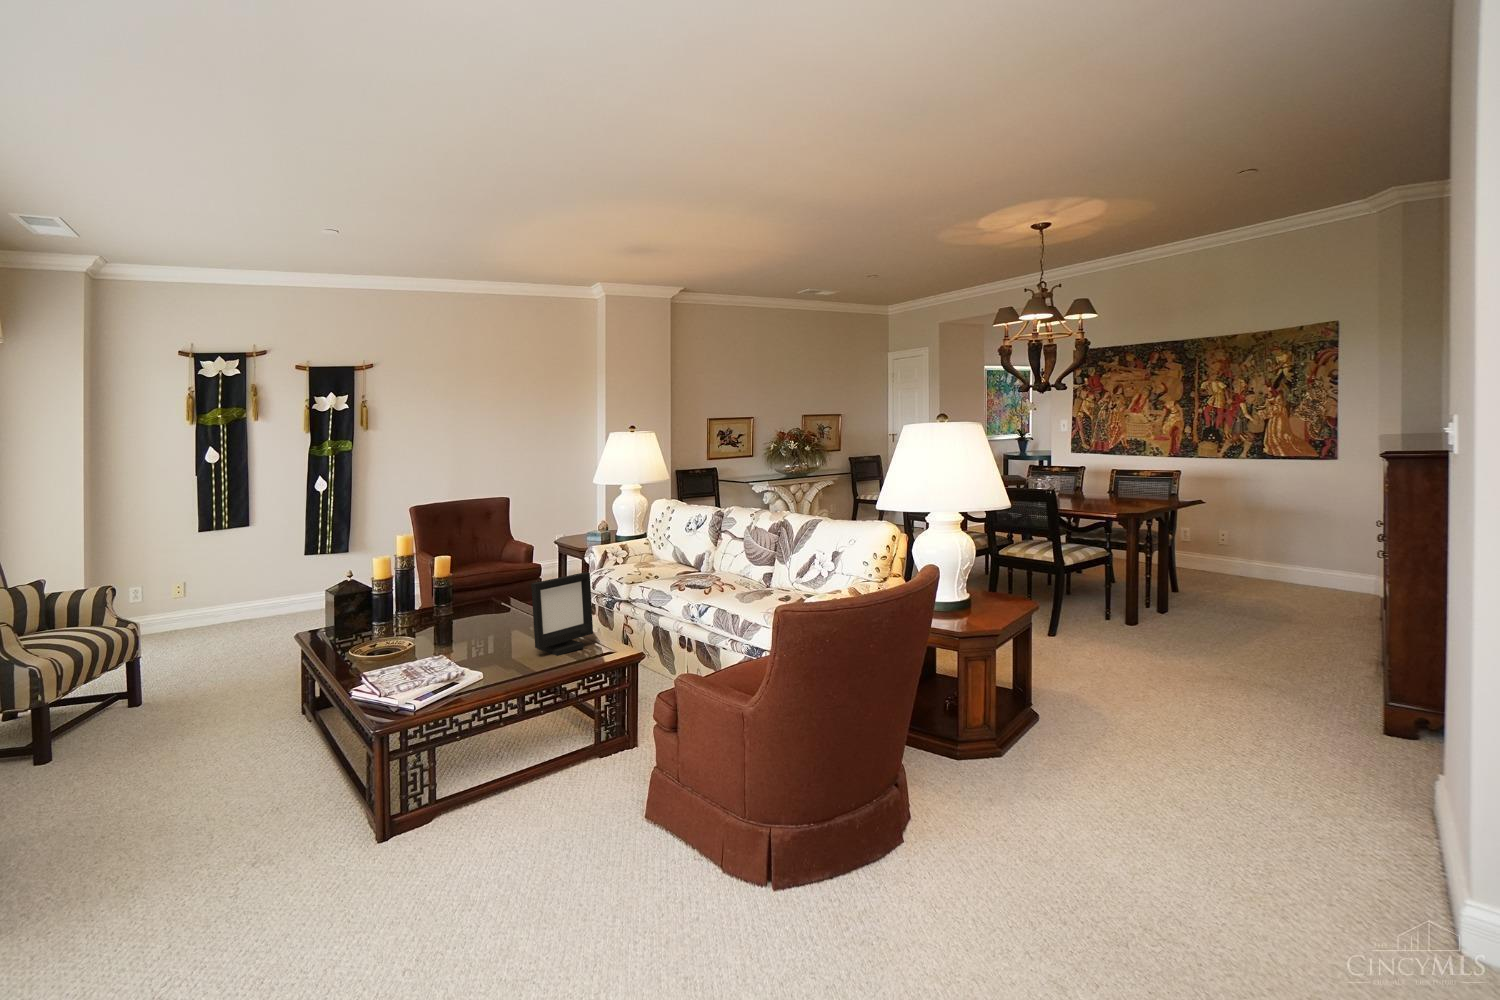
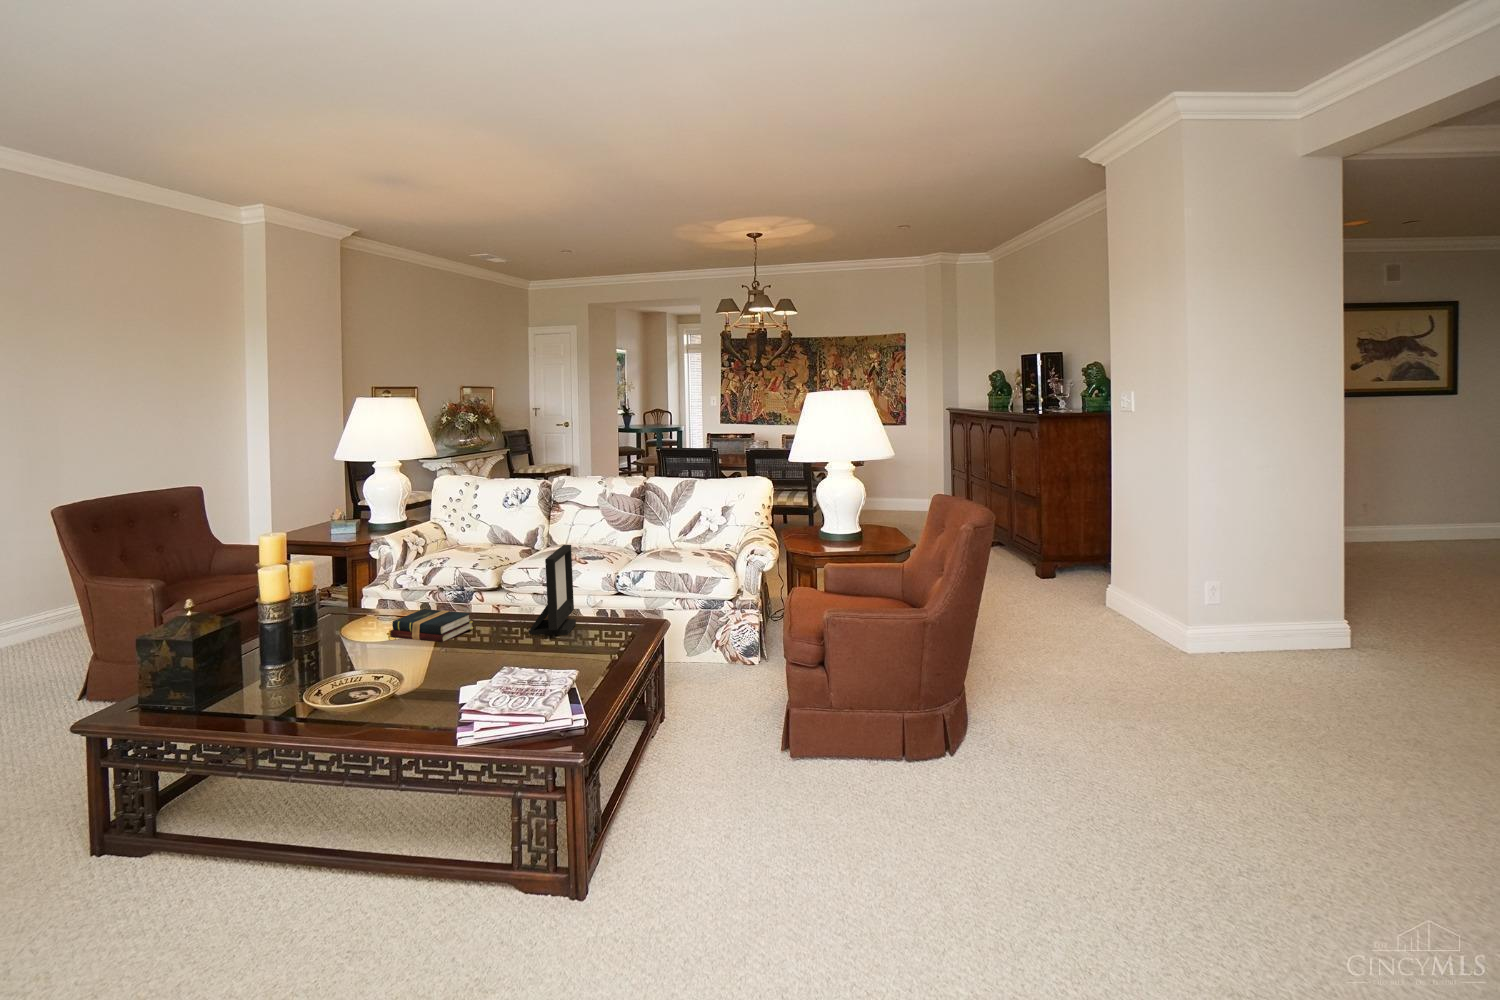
hardback book: none [465,612,518,642] -> present [390,609,473,642]

